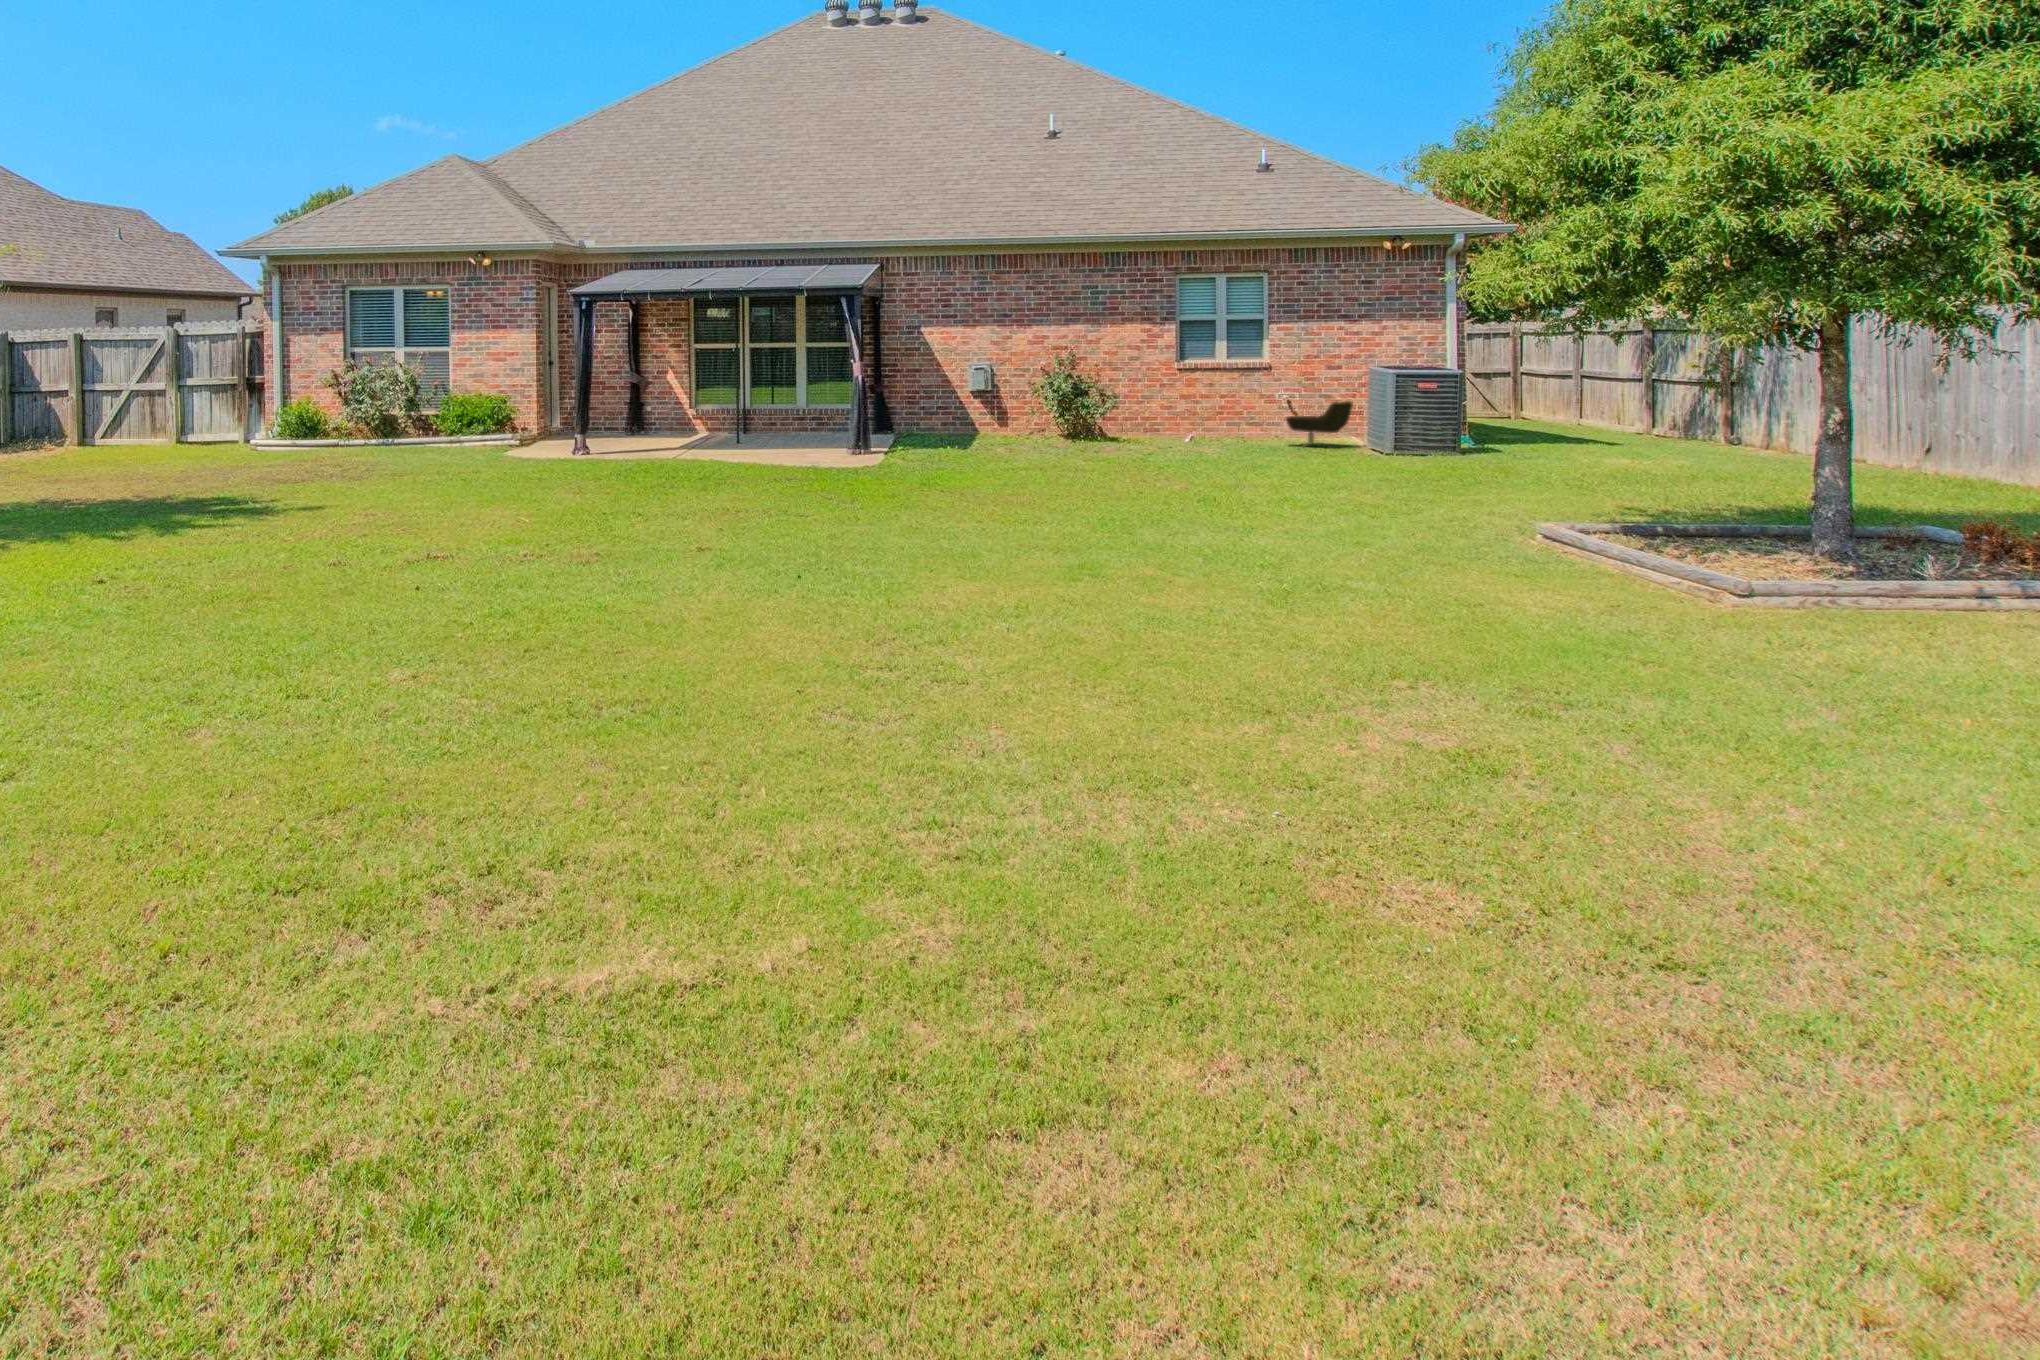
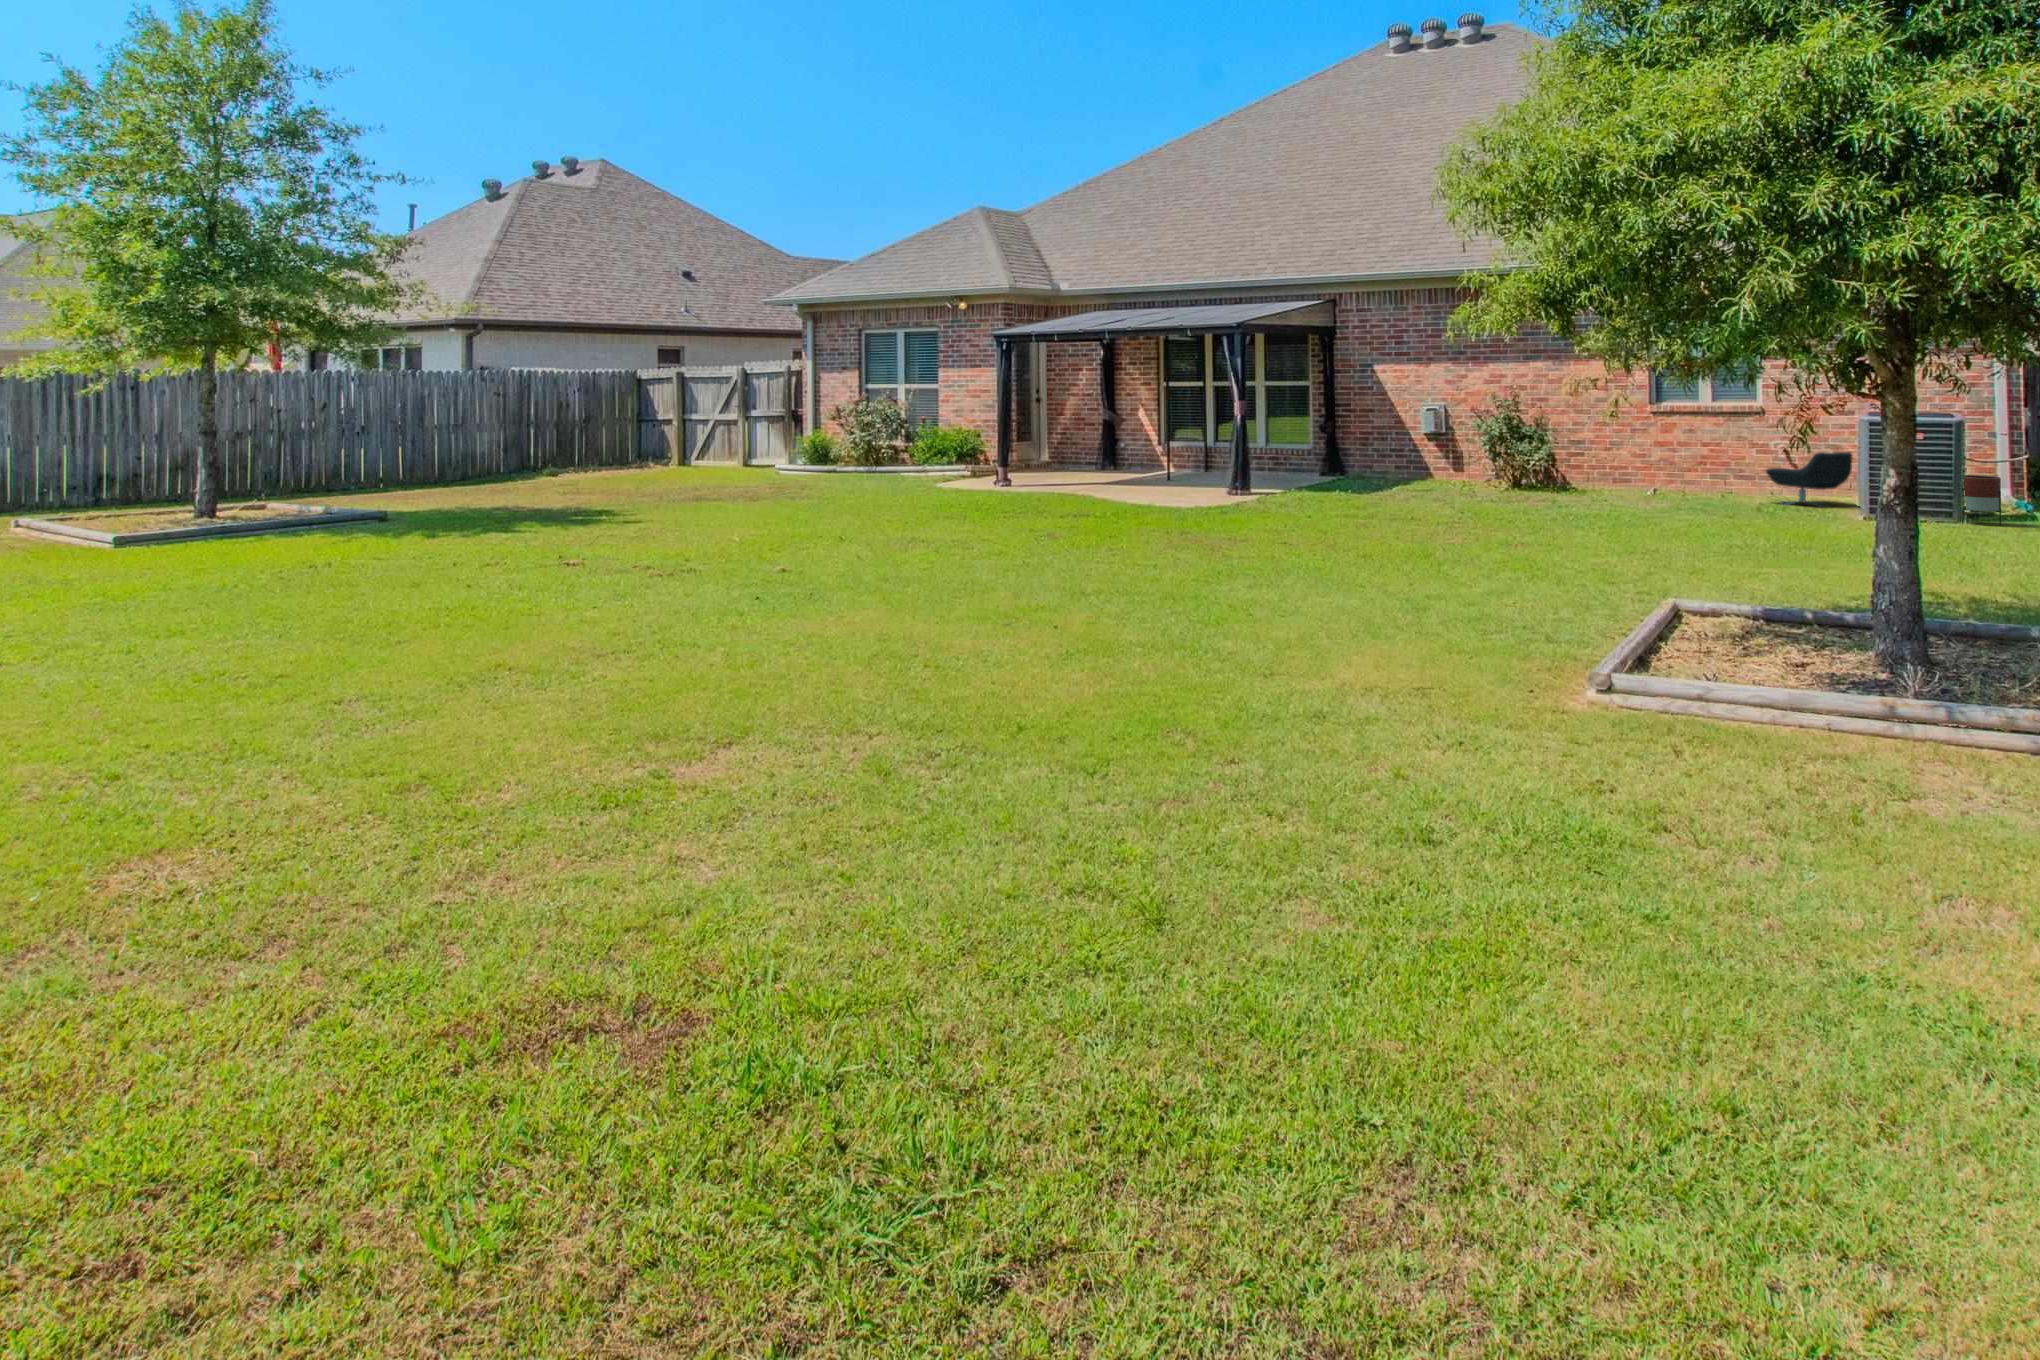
planter: none [1460,417,1493,457] -> present [1962,475,2001,525]

